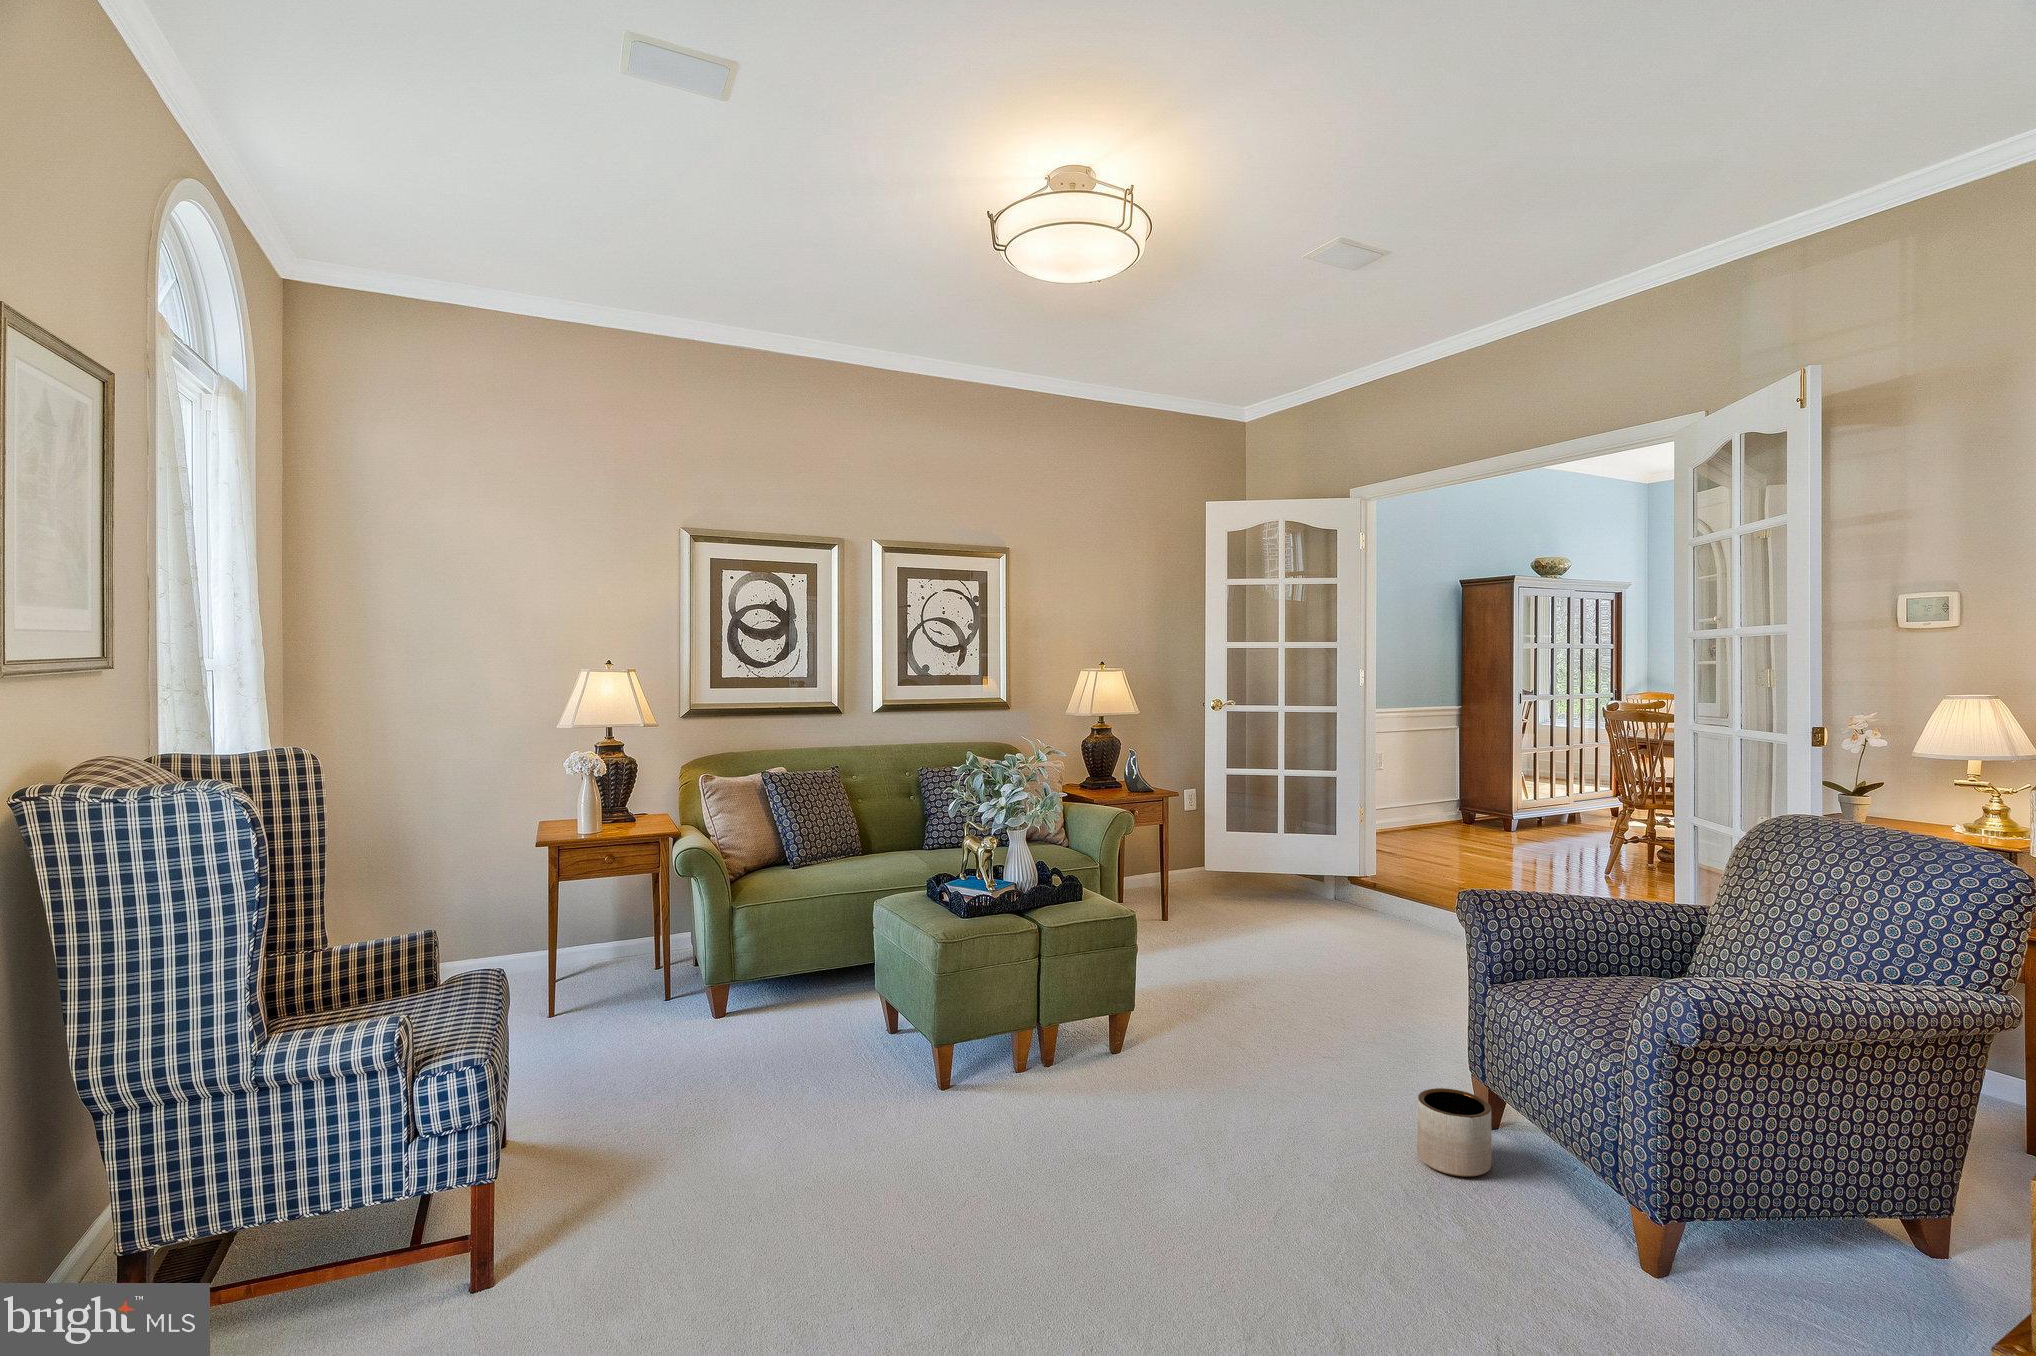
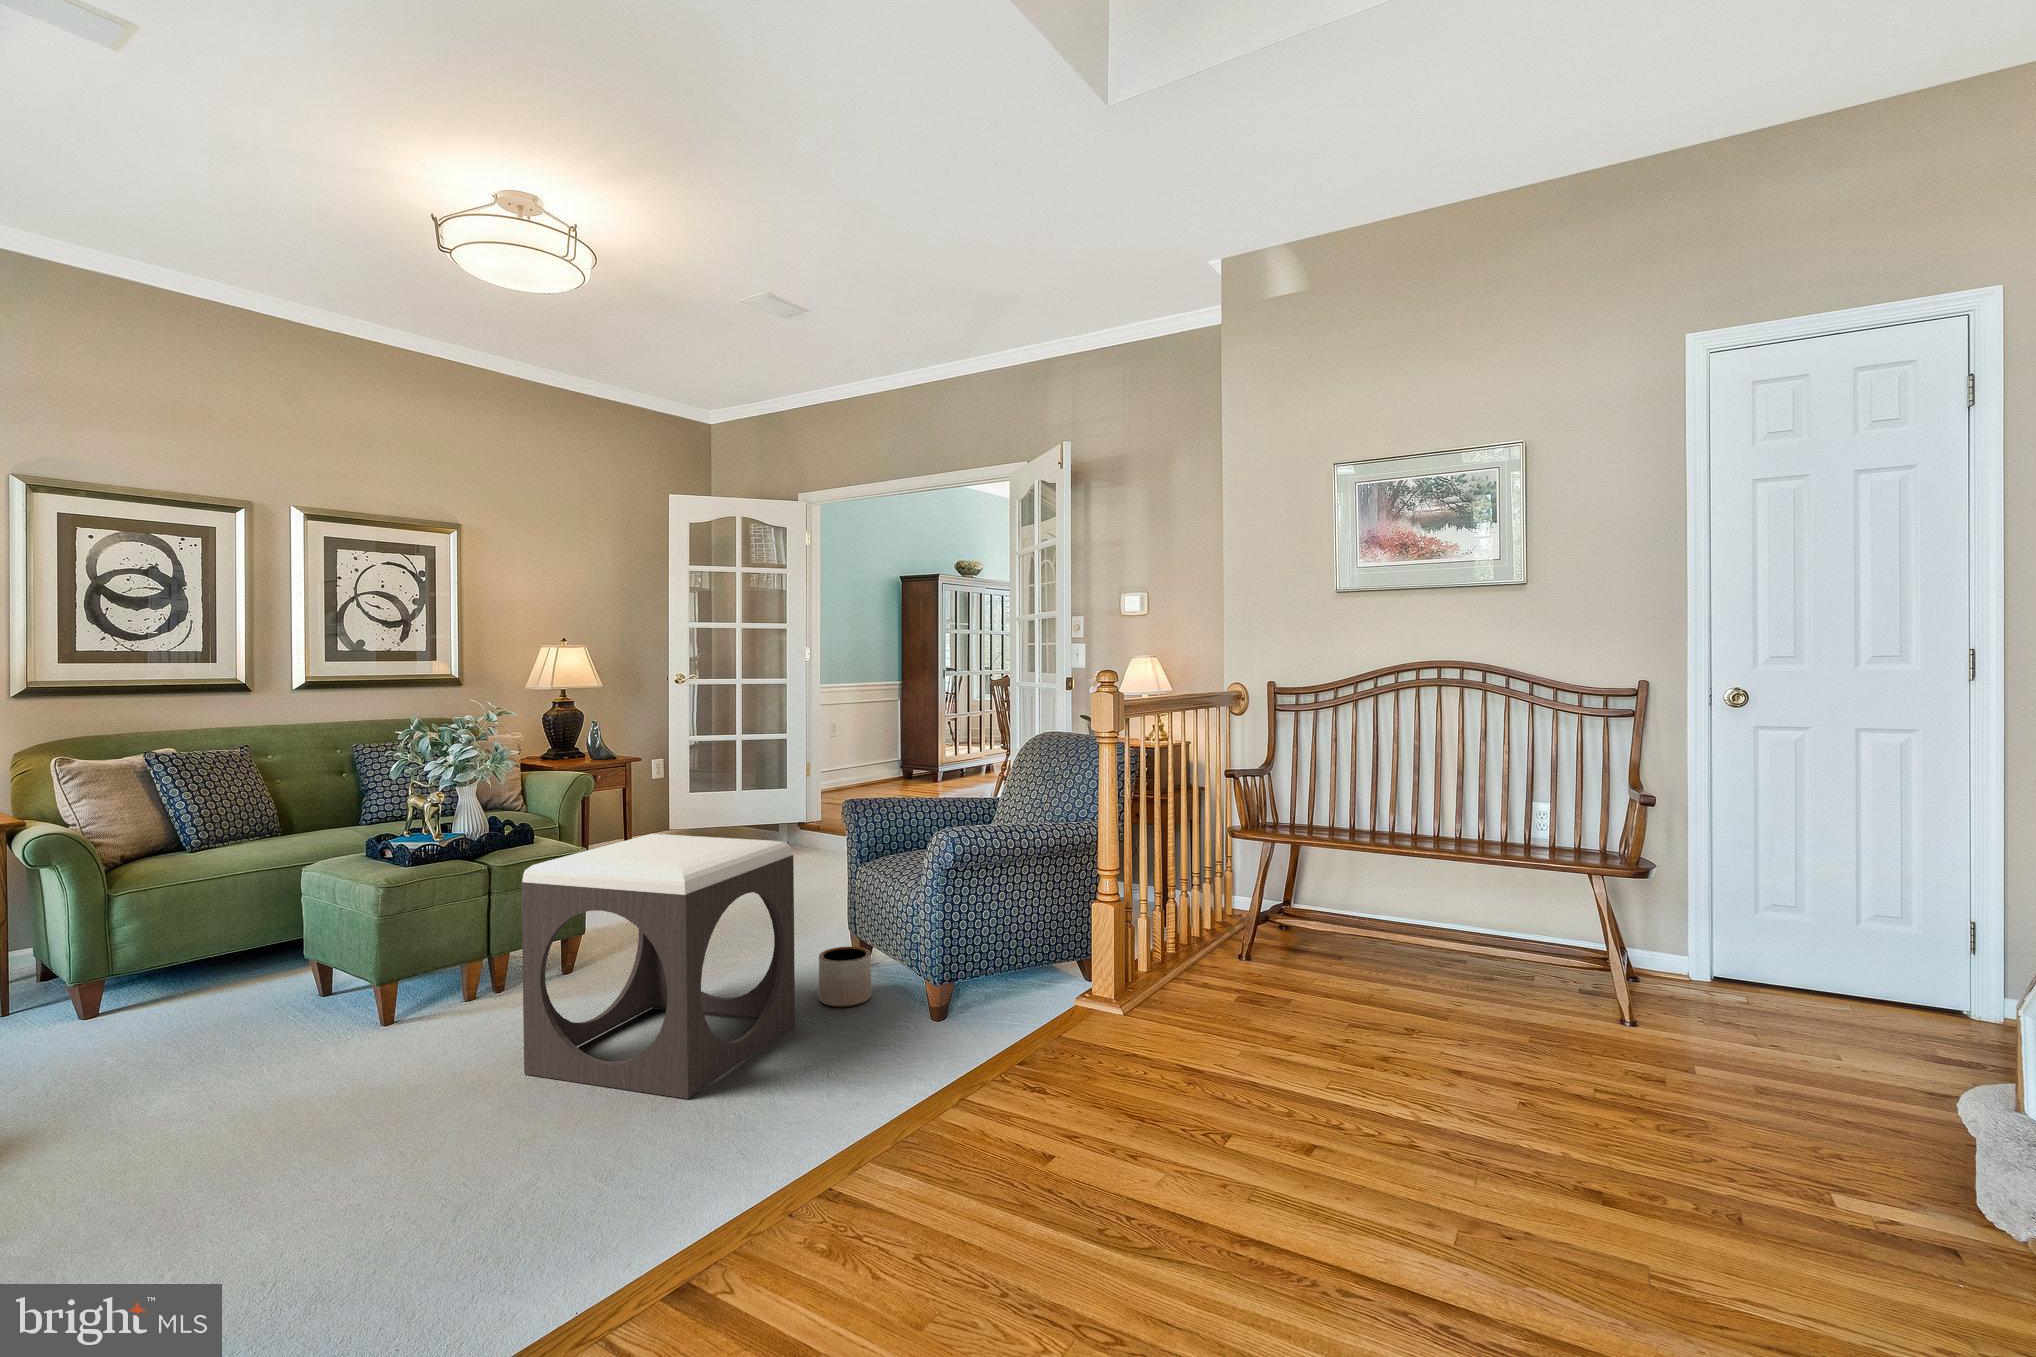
footstool: none [1076,914,1392,1285] -> present [522,834,795,1099]

